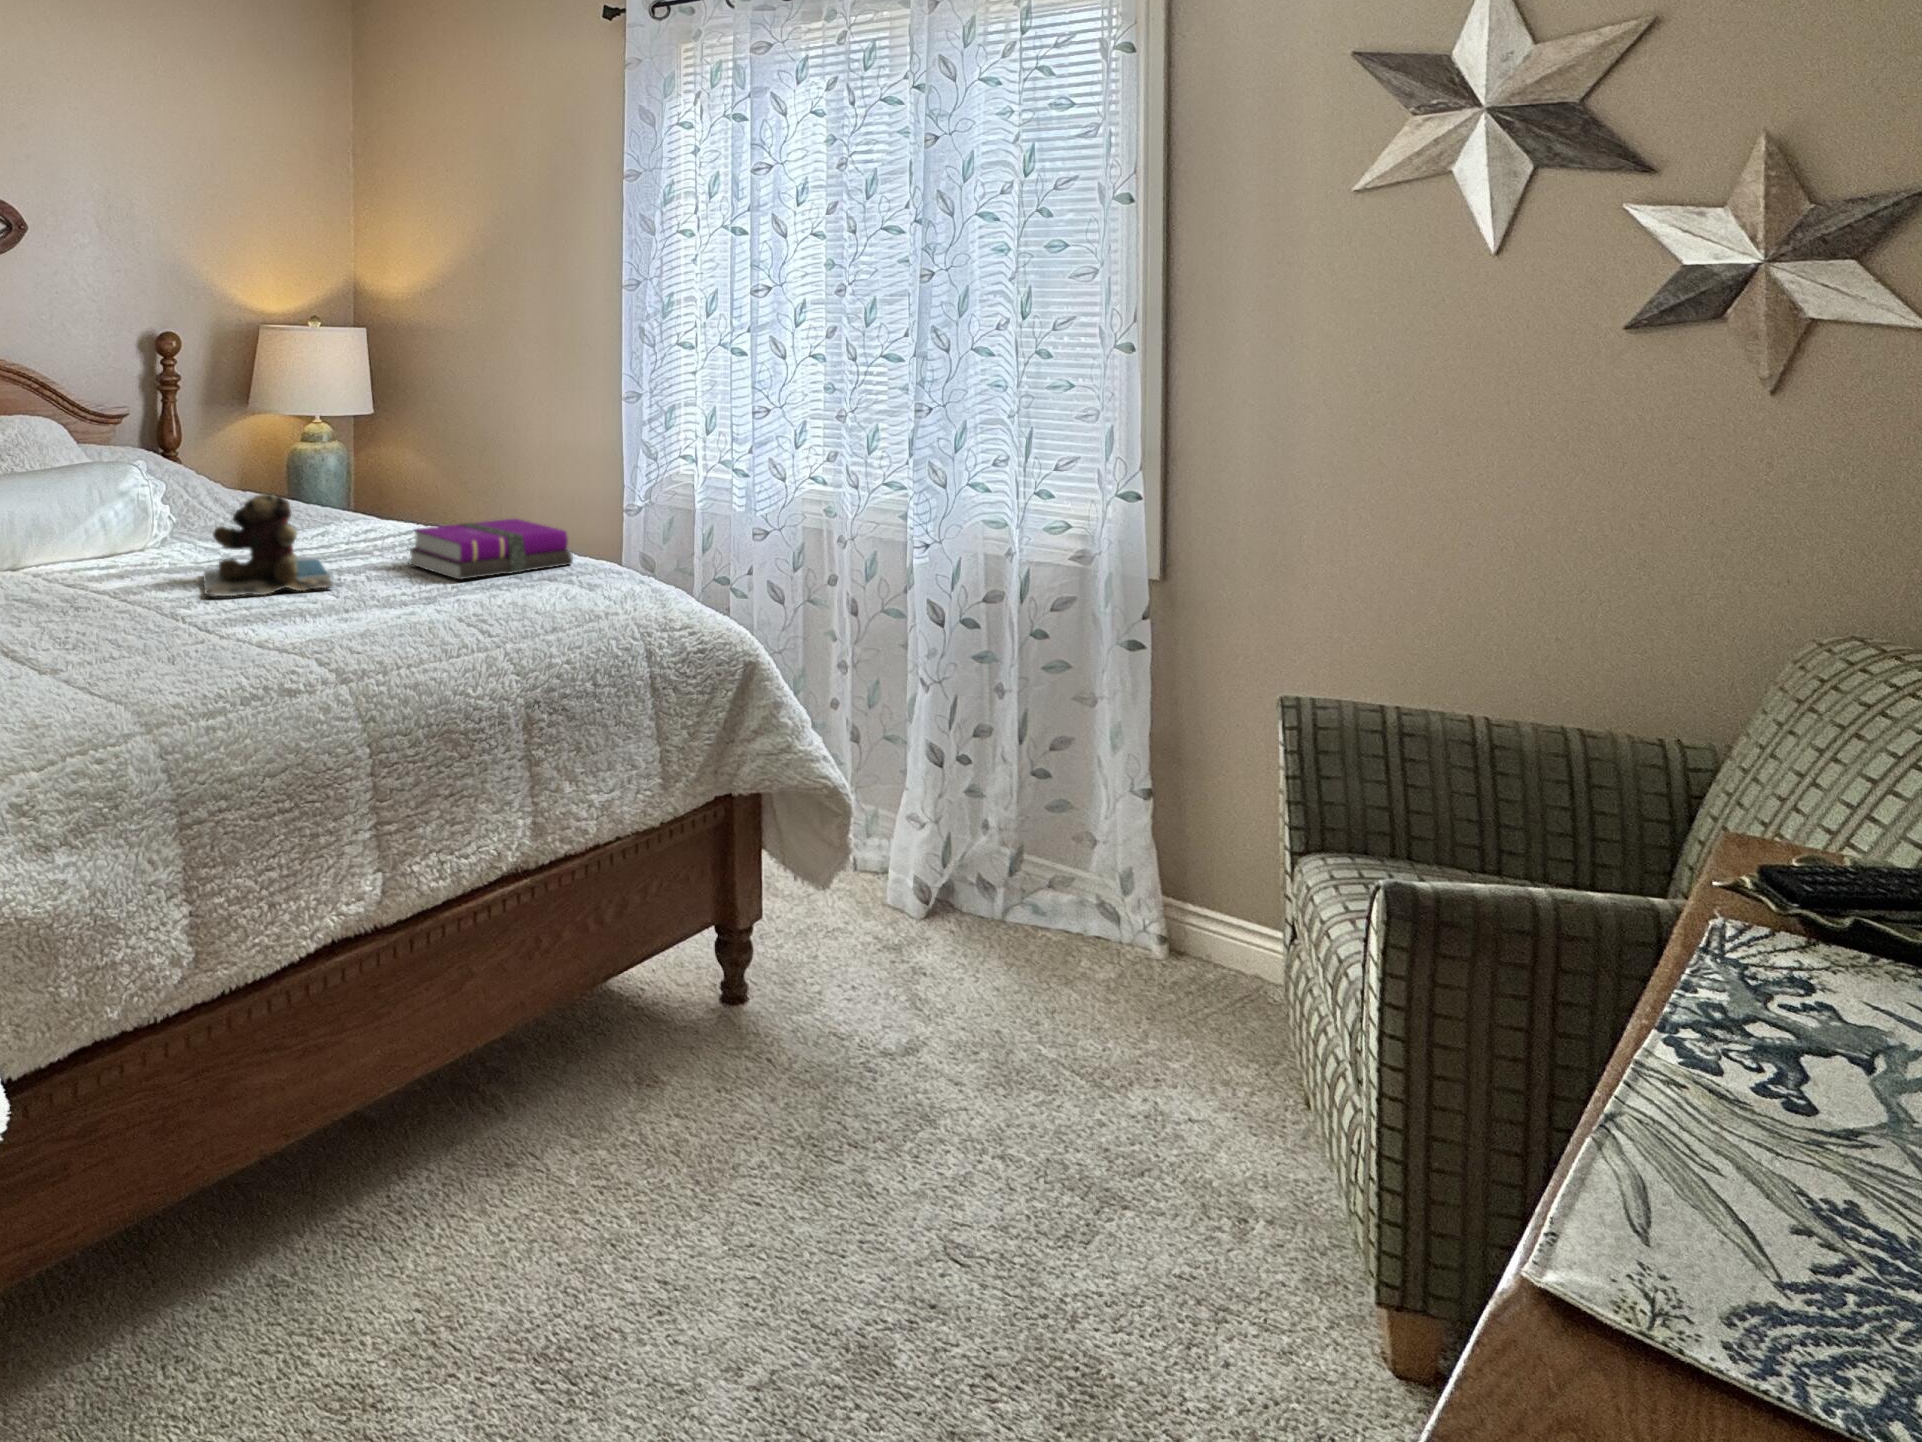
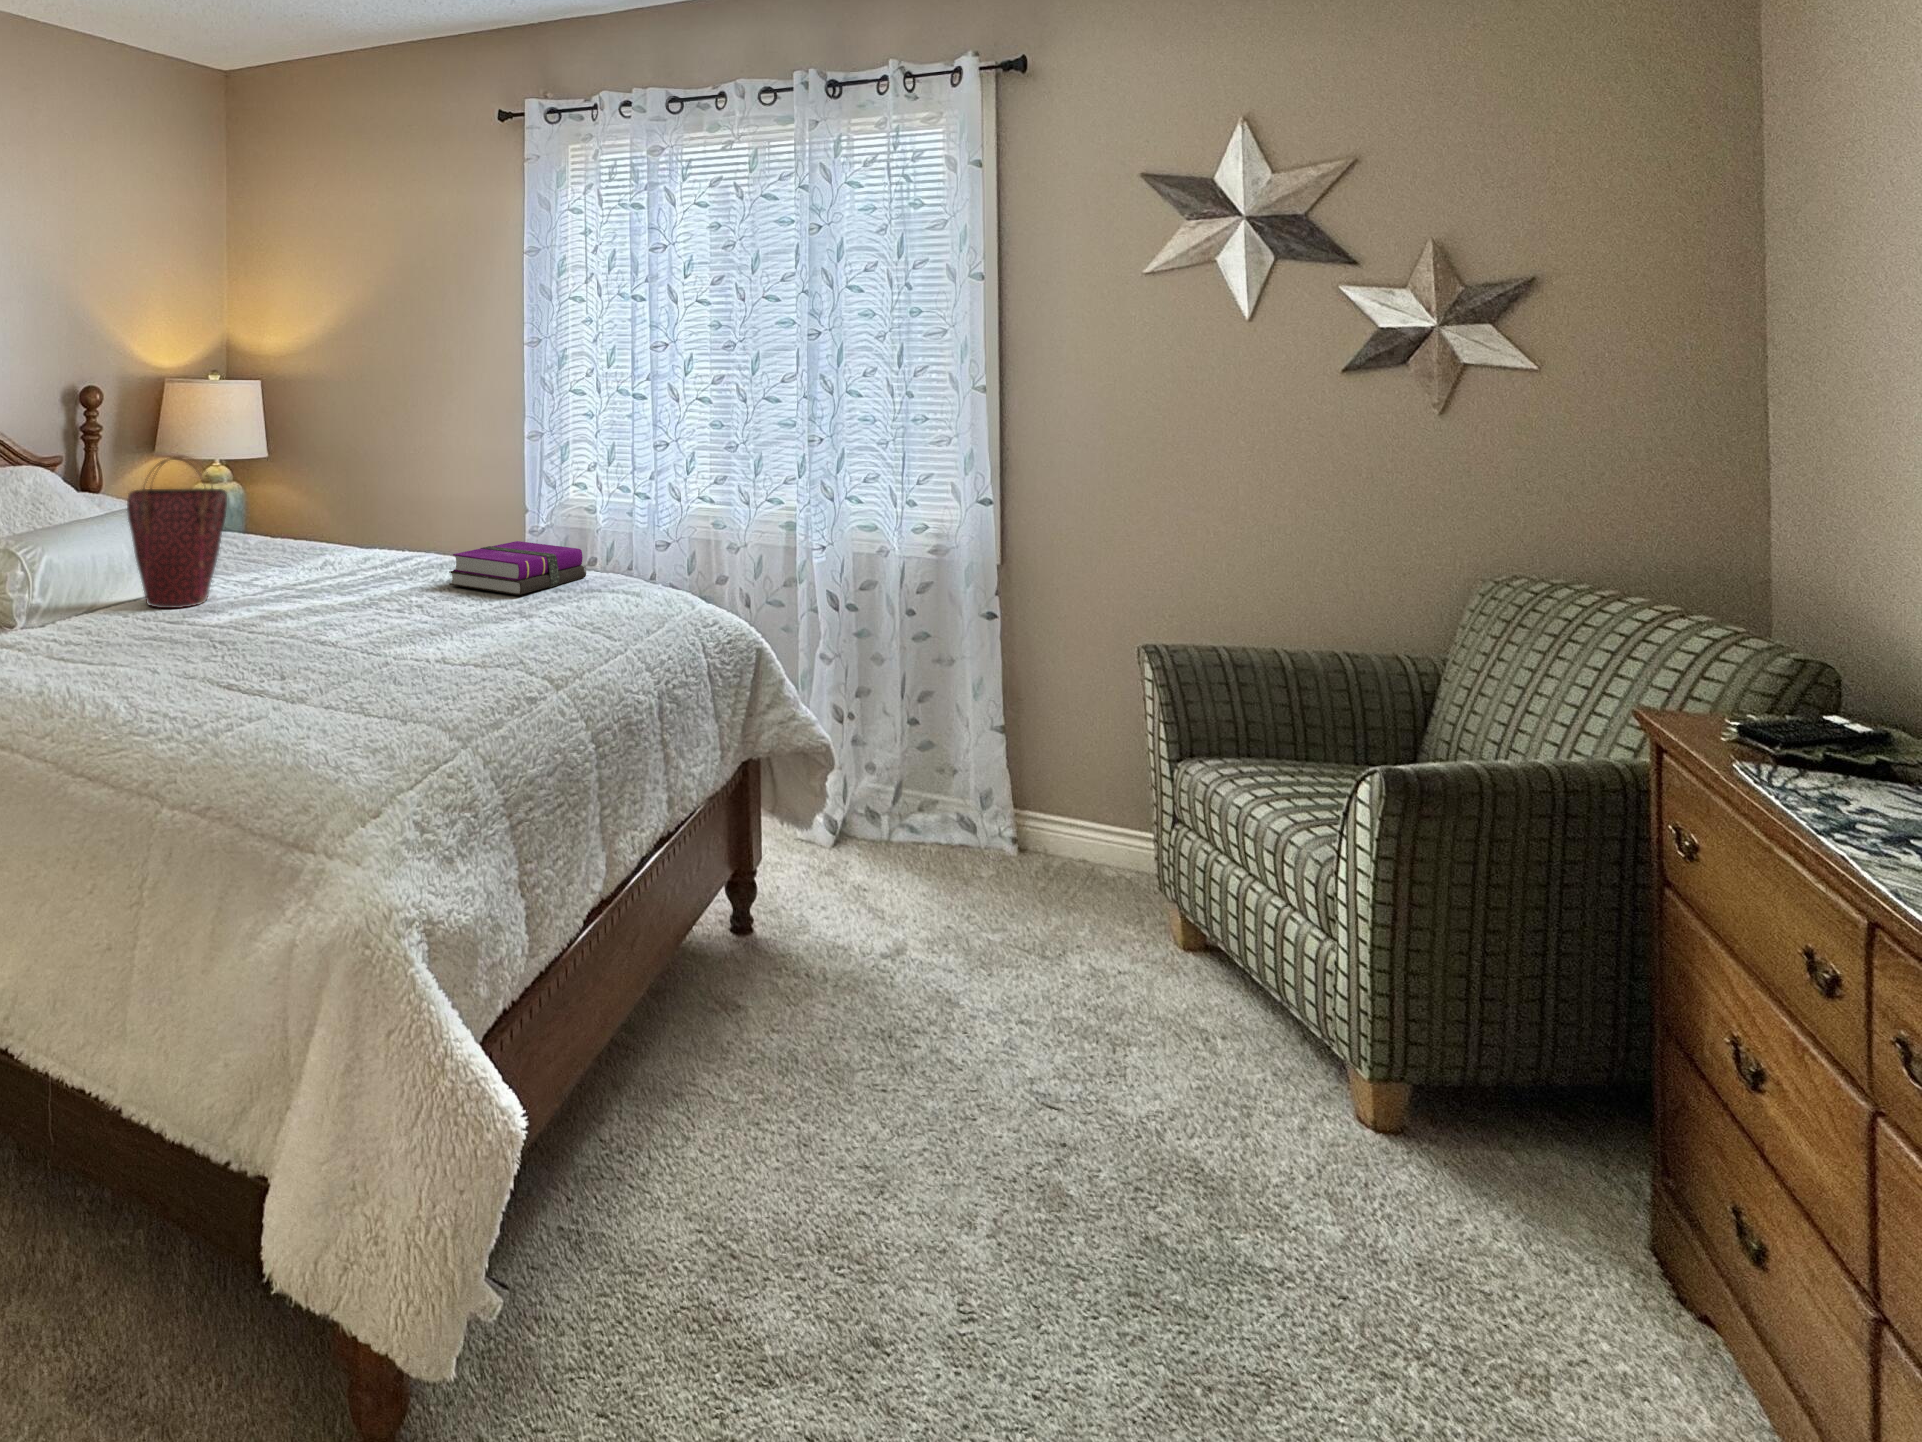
handbag: none [68,407,165,571] -> present [127,455,227,608]
teddy bear: present [203,493,334,596] -> none [279,528,424,623]

